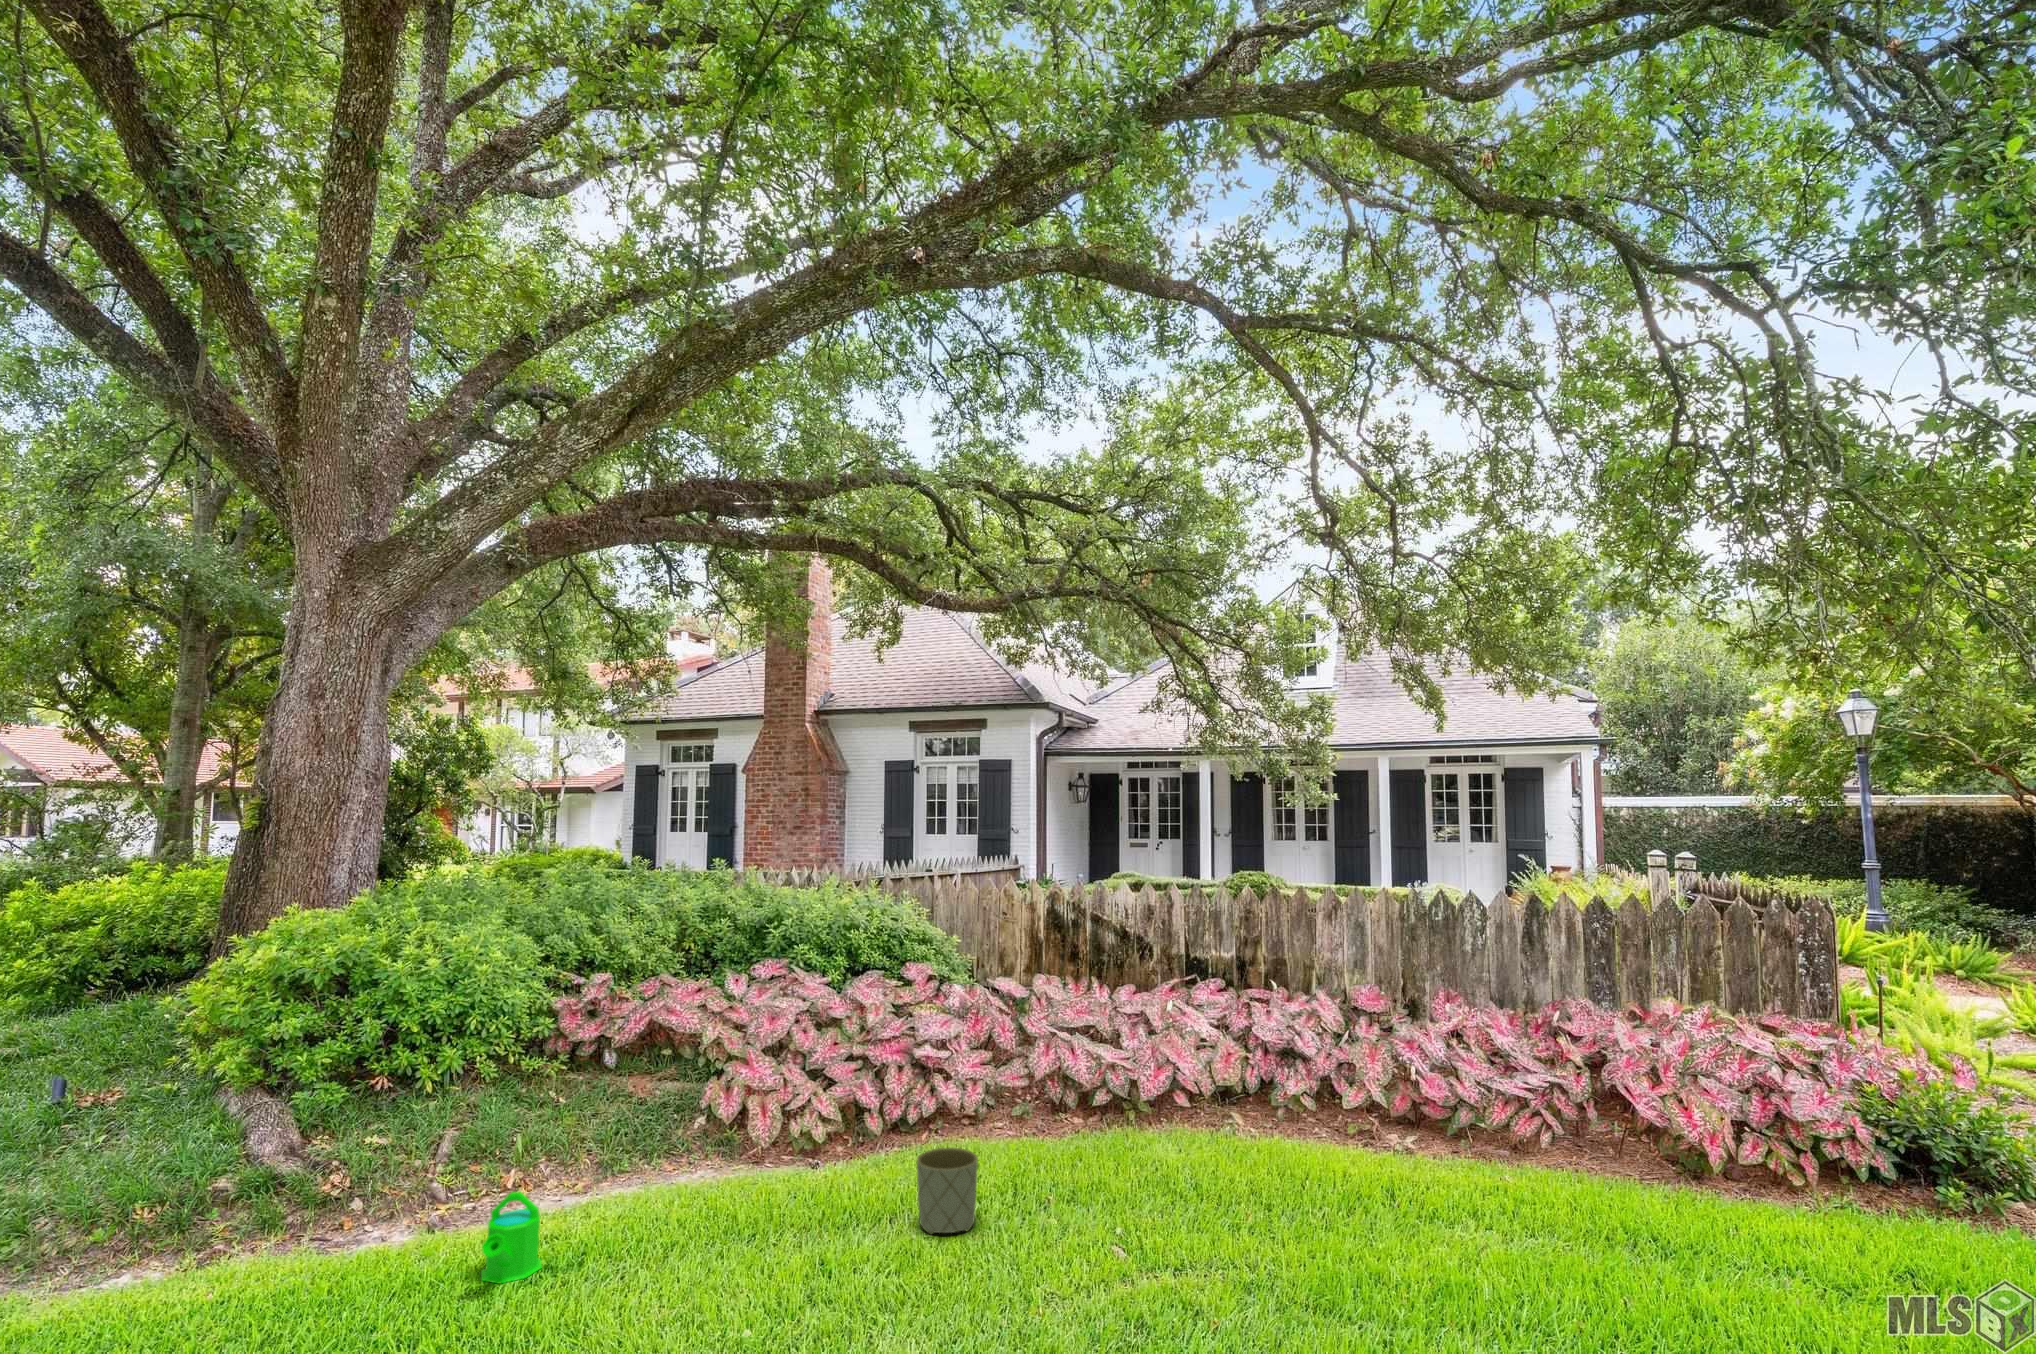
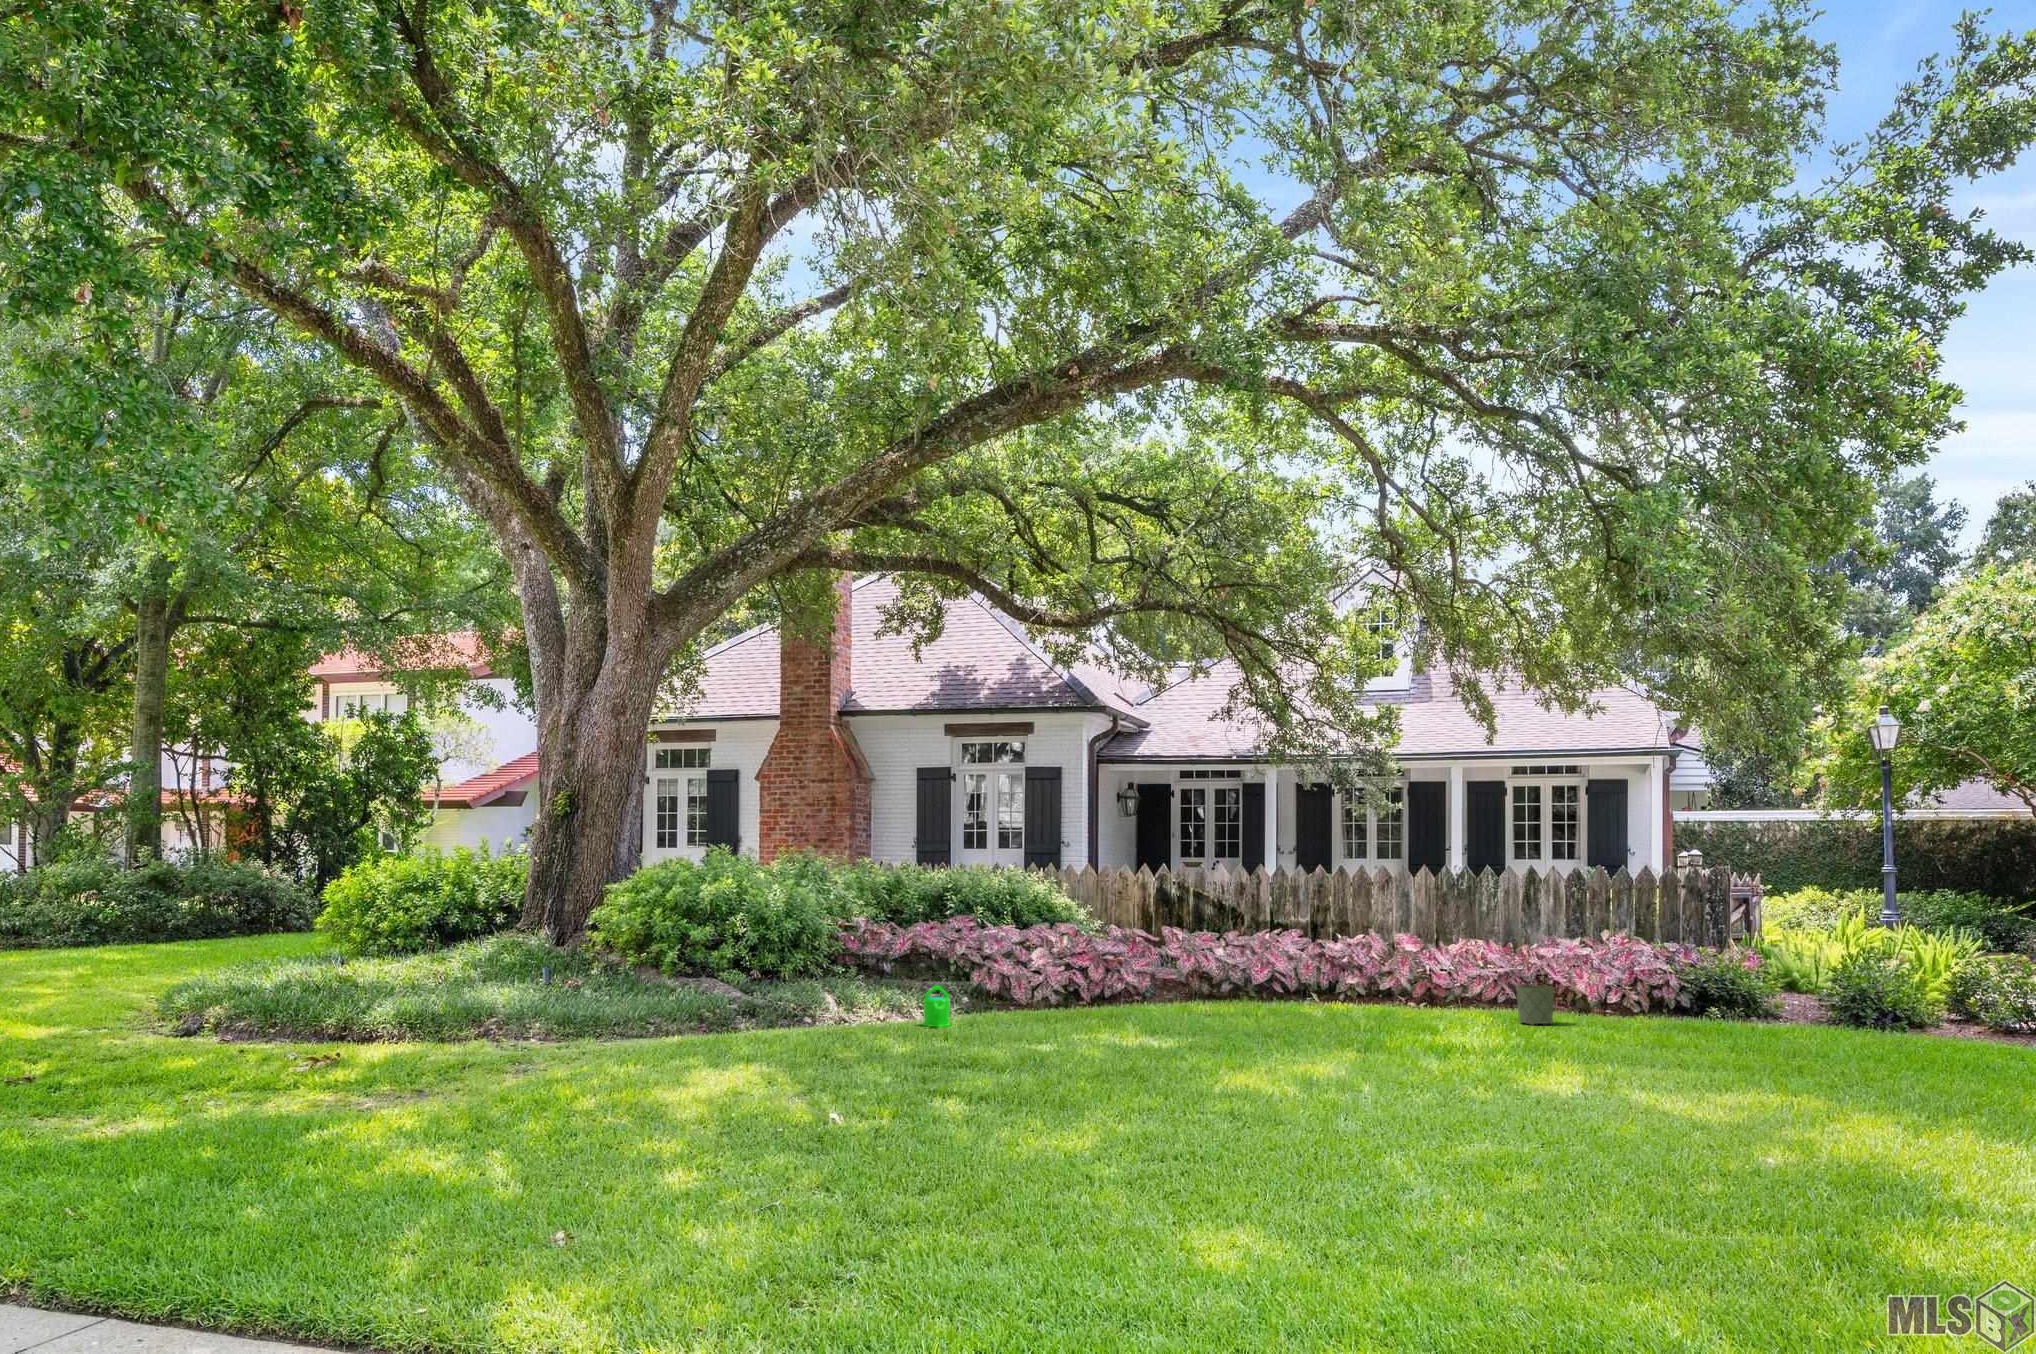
planter: present [917,1148,978,1235] -> present [1516,985,1554,1025]

